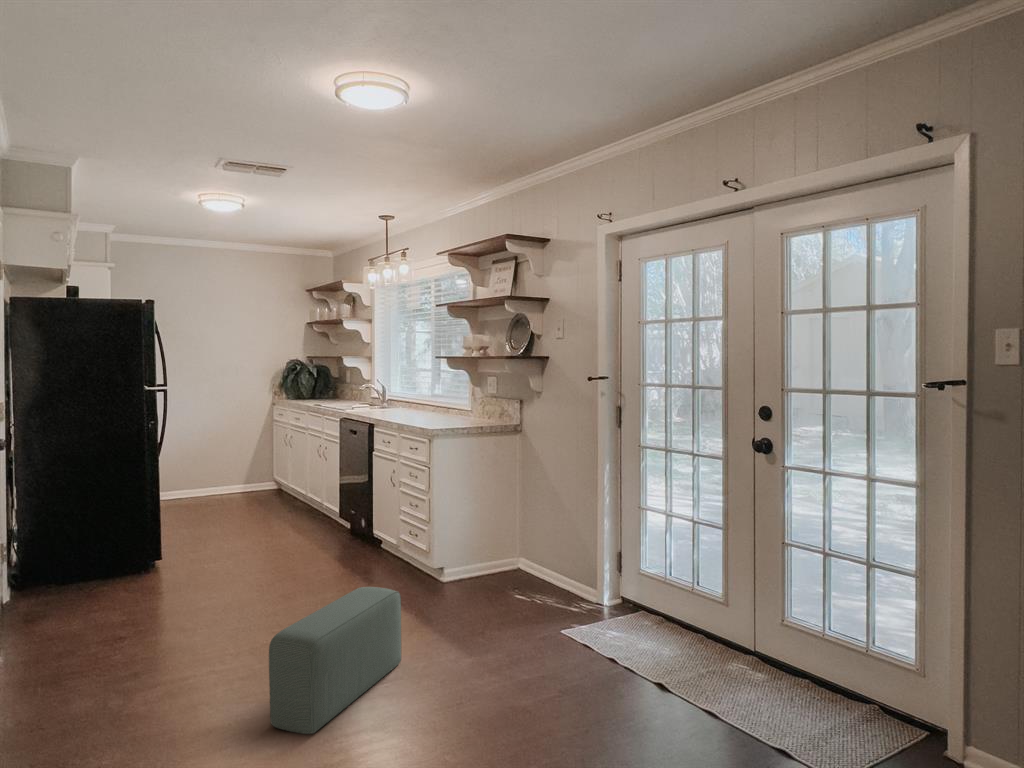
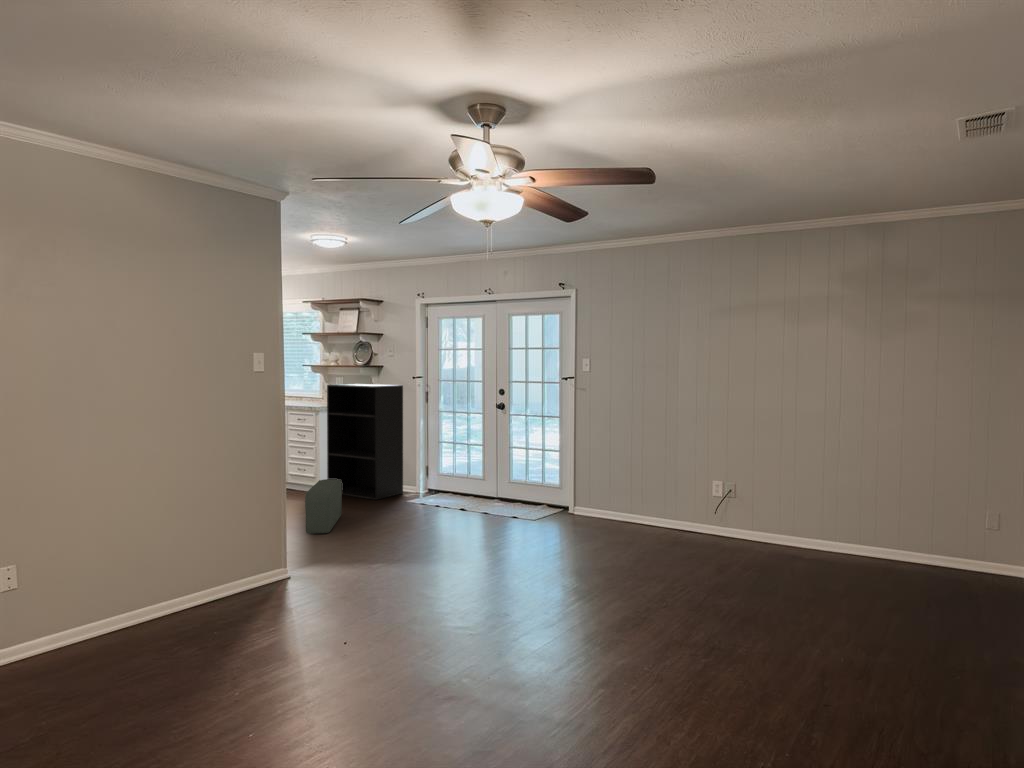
bookshelf: none [443,389,569,618] -> present [327,384,403,500]

